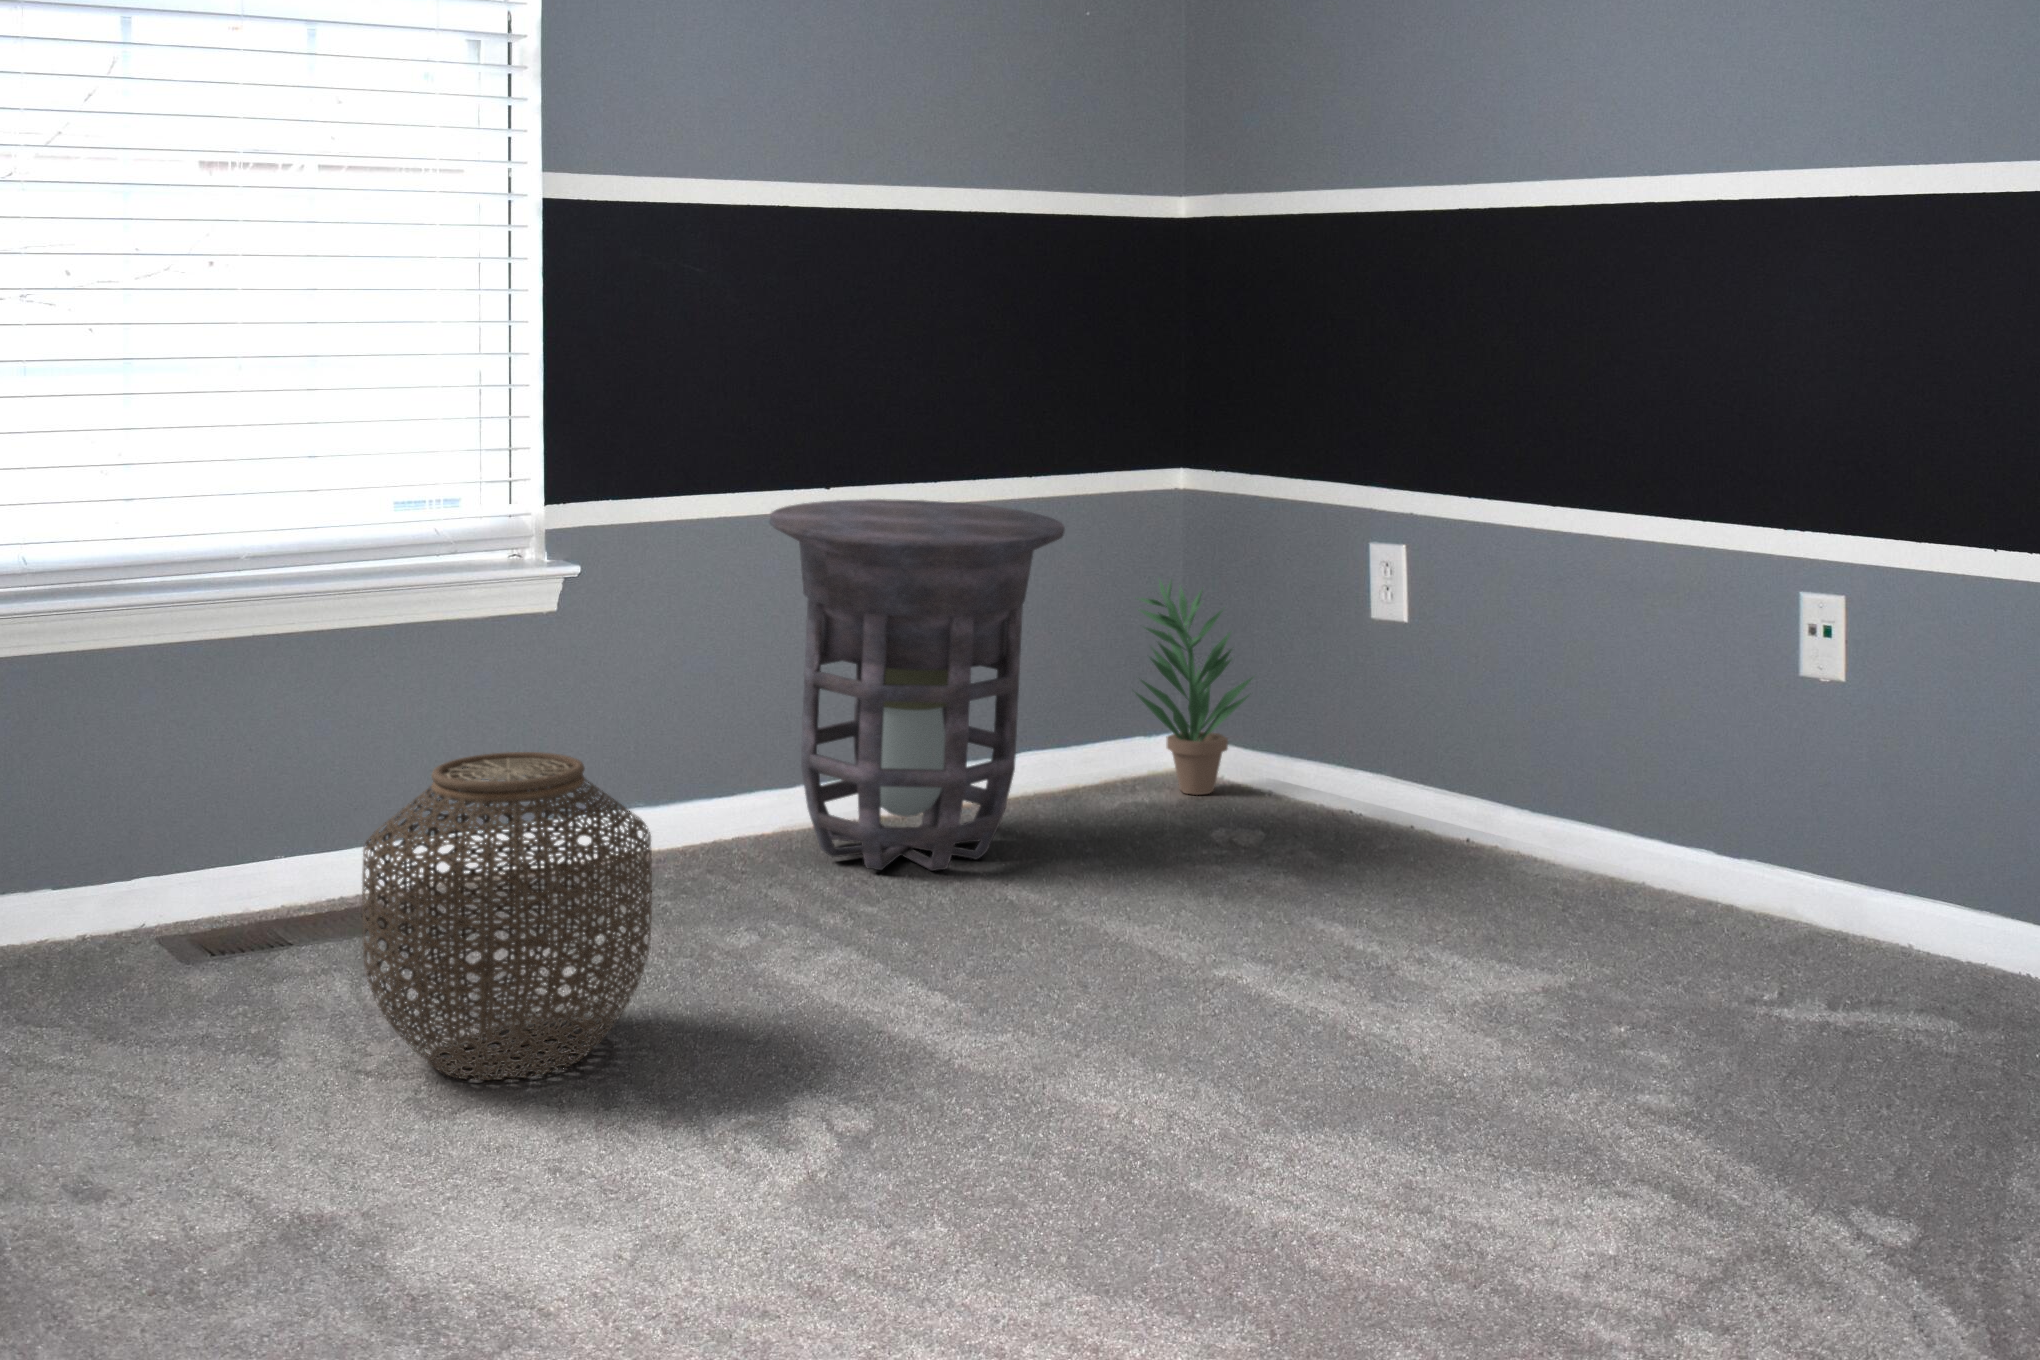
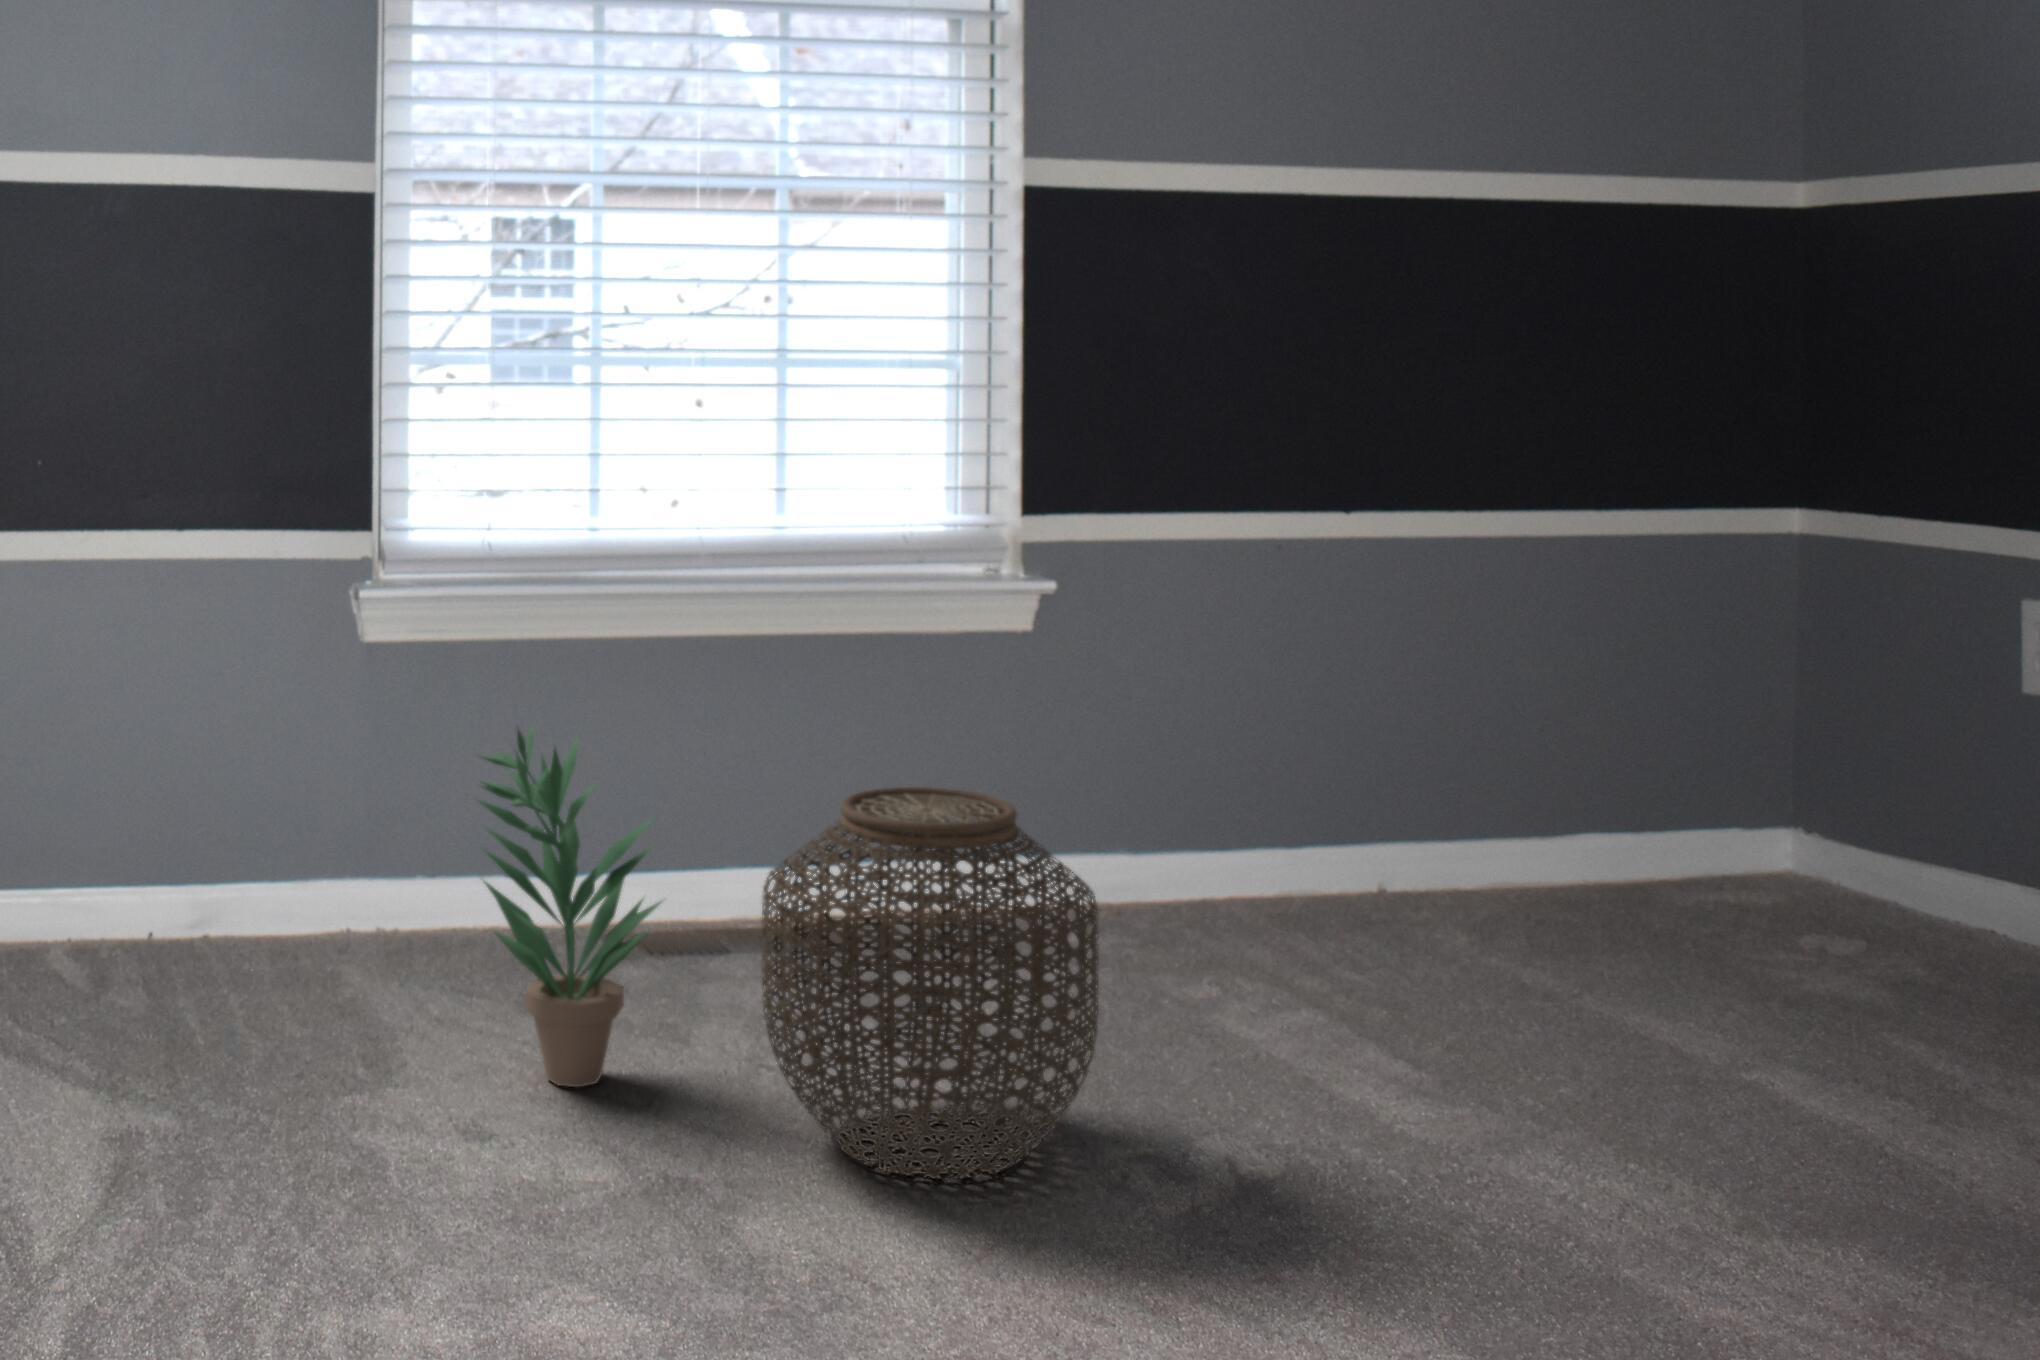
side table: present [770,499,1065,871] -> none [1284,524,1688,991]
potted plant: present [1136,581,1252,795] -> present [478,725,661,1087]

